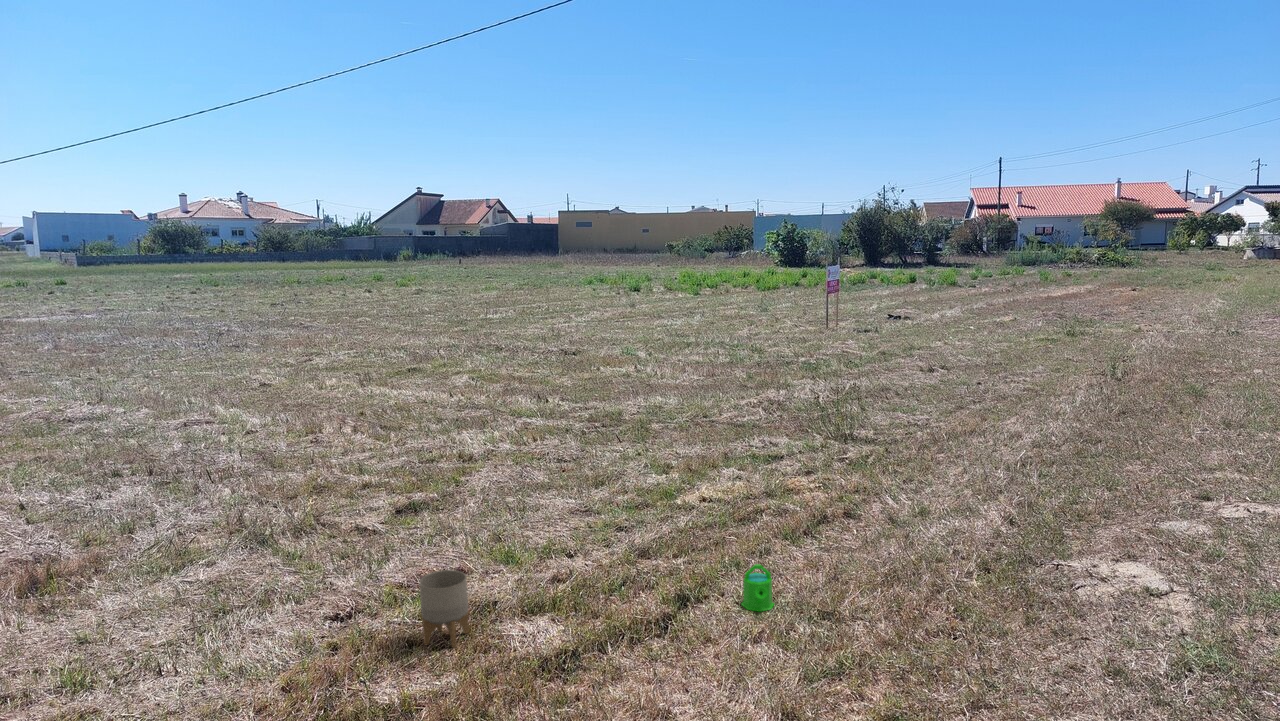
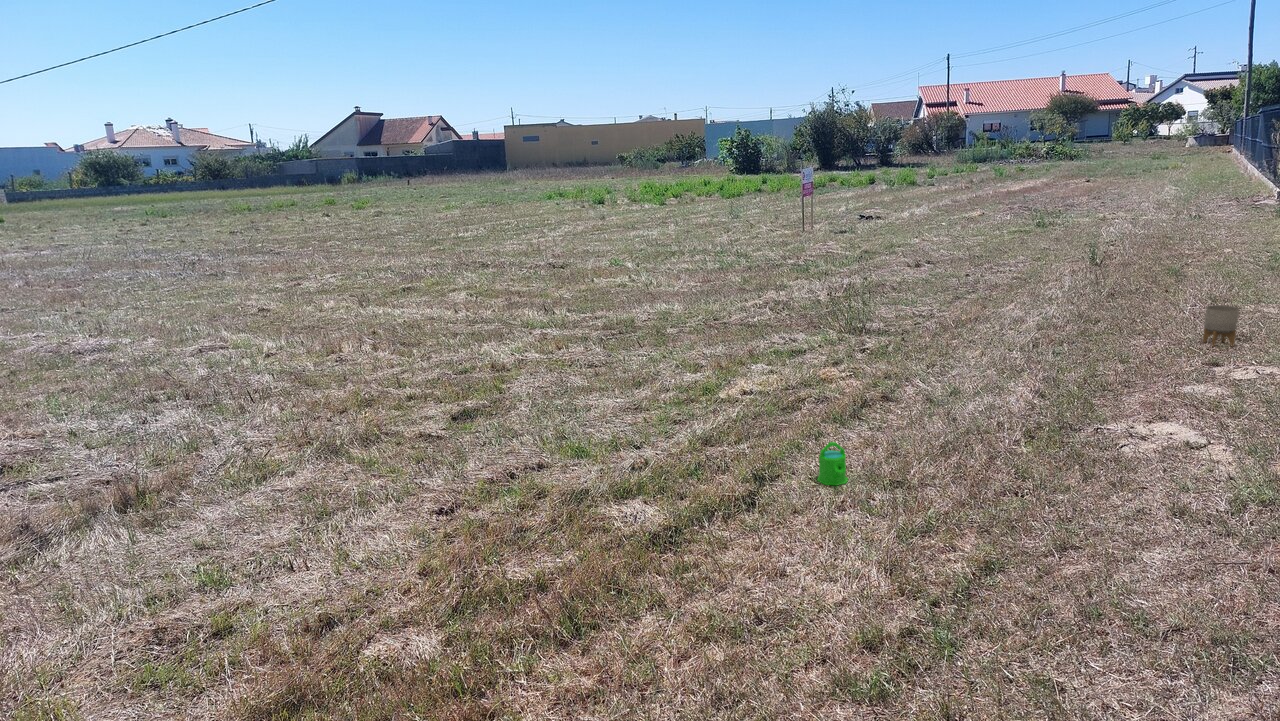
planter: present [419,570,469,648] -> present [1203,305,1239,347]

